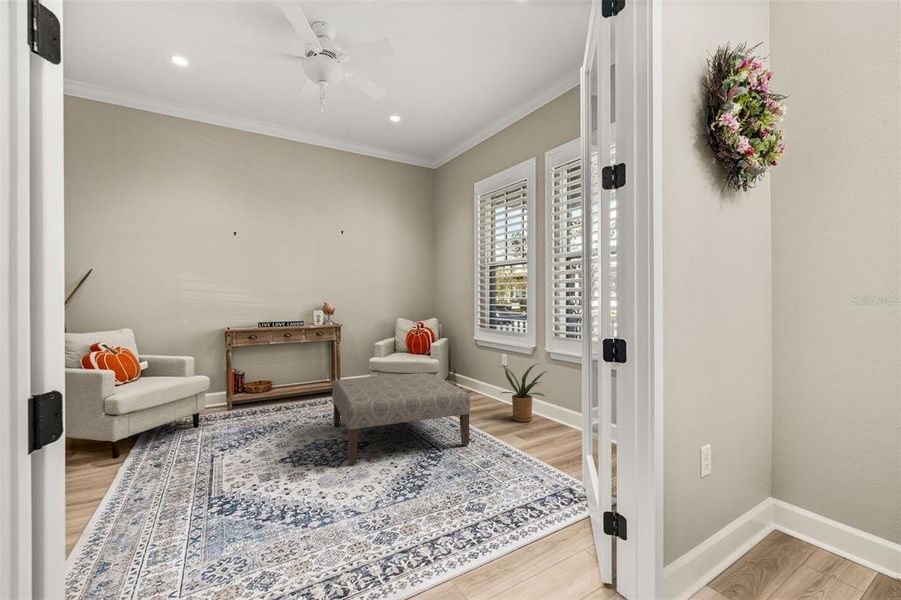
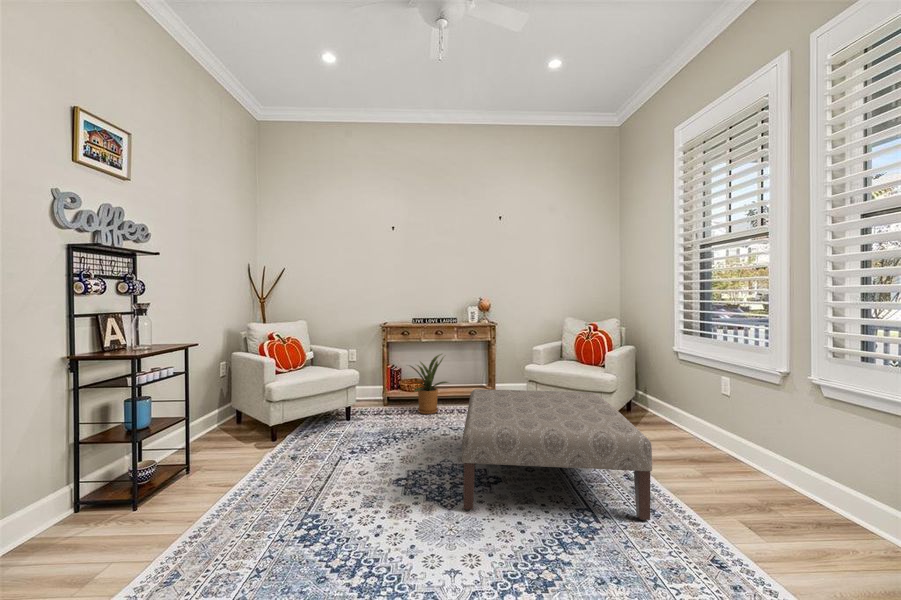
house plant: present [502,364,547,422] -> present [410,354,448,414]

